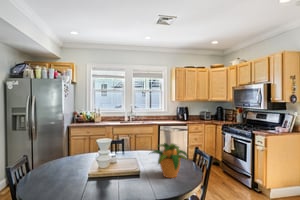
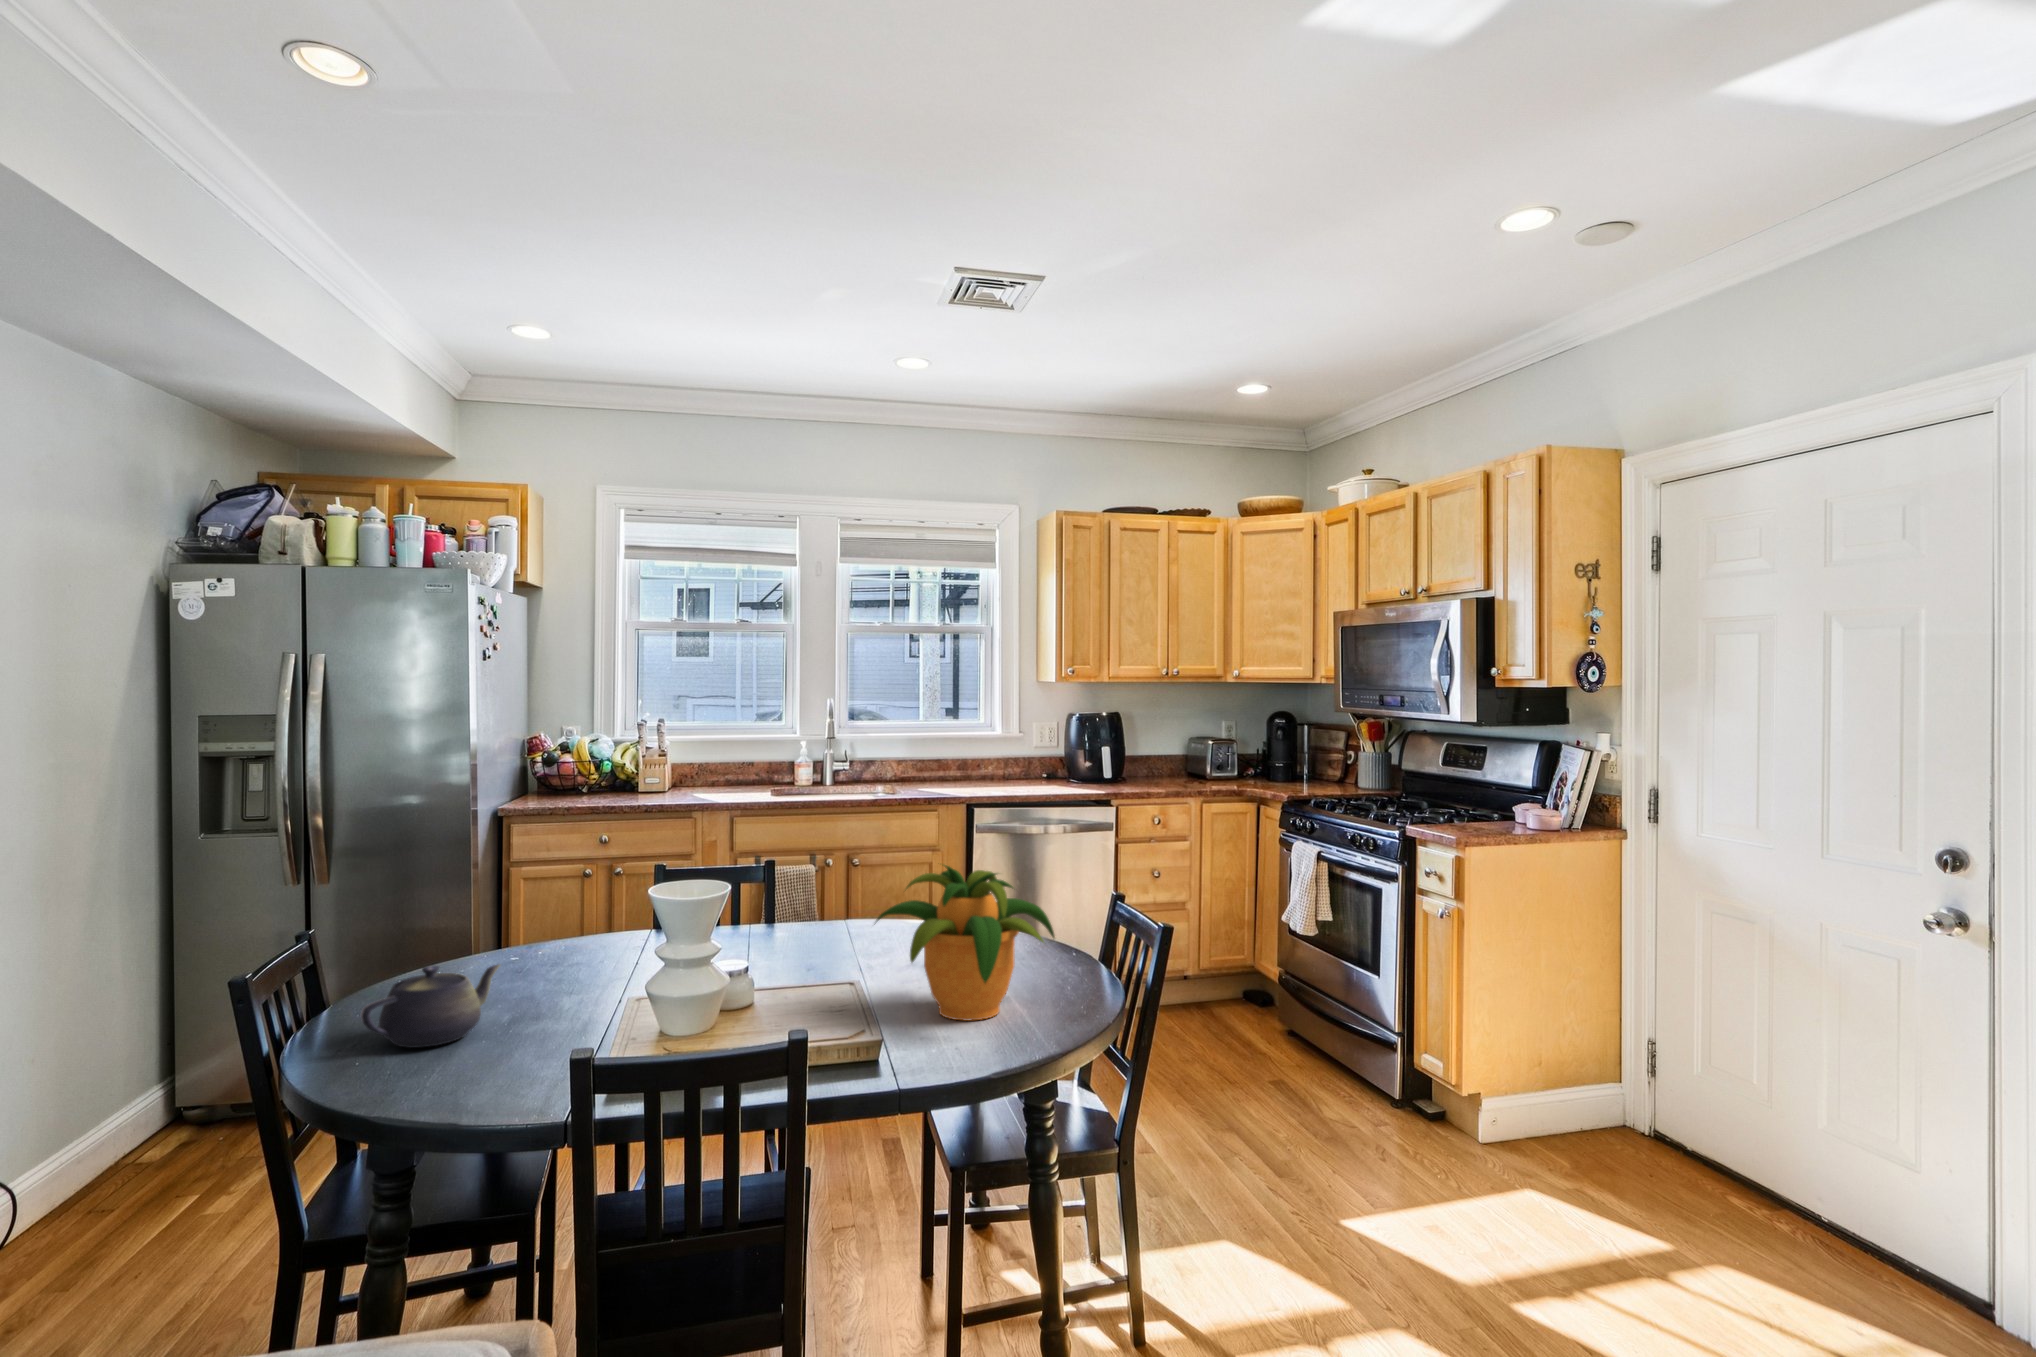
teapot: none [37,163,68,183] -> present [361,965,500,1048]

